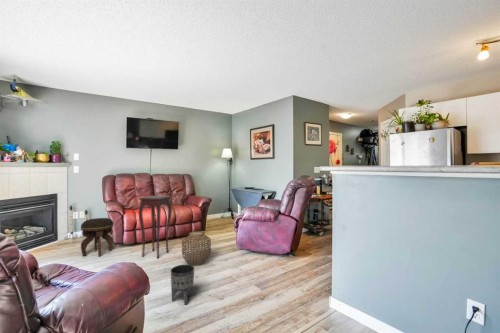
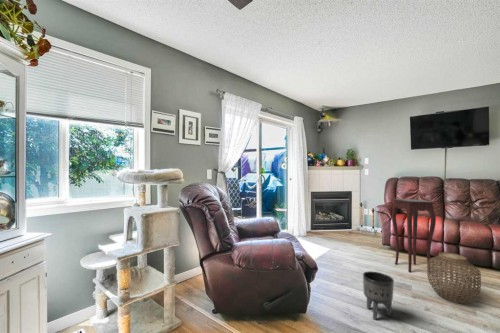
footstool: present [81,218,114,257] -> none [351,214,379,249]

